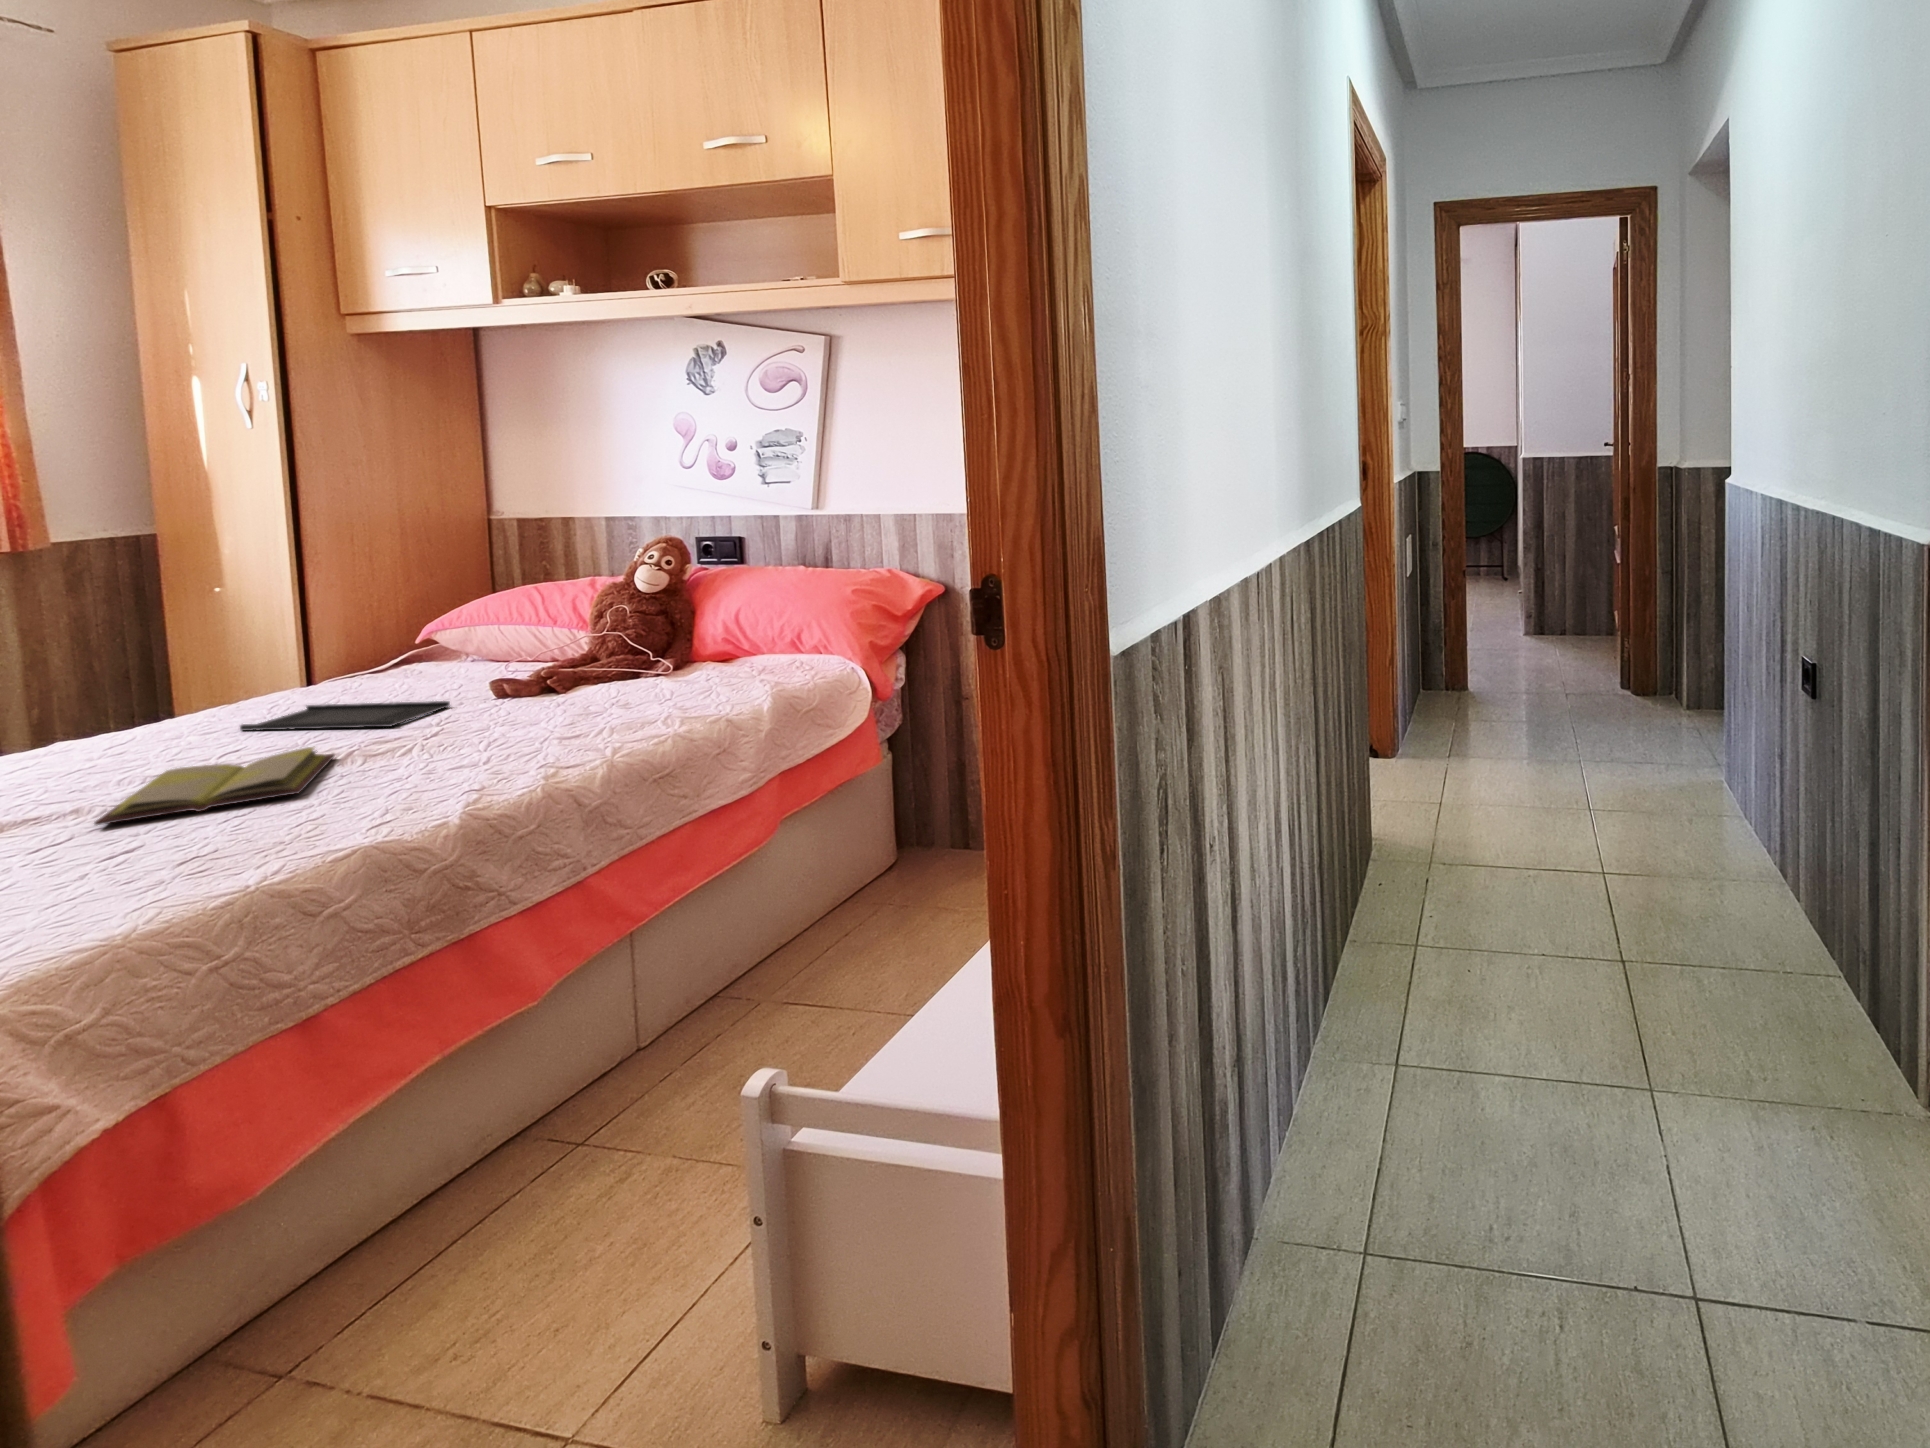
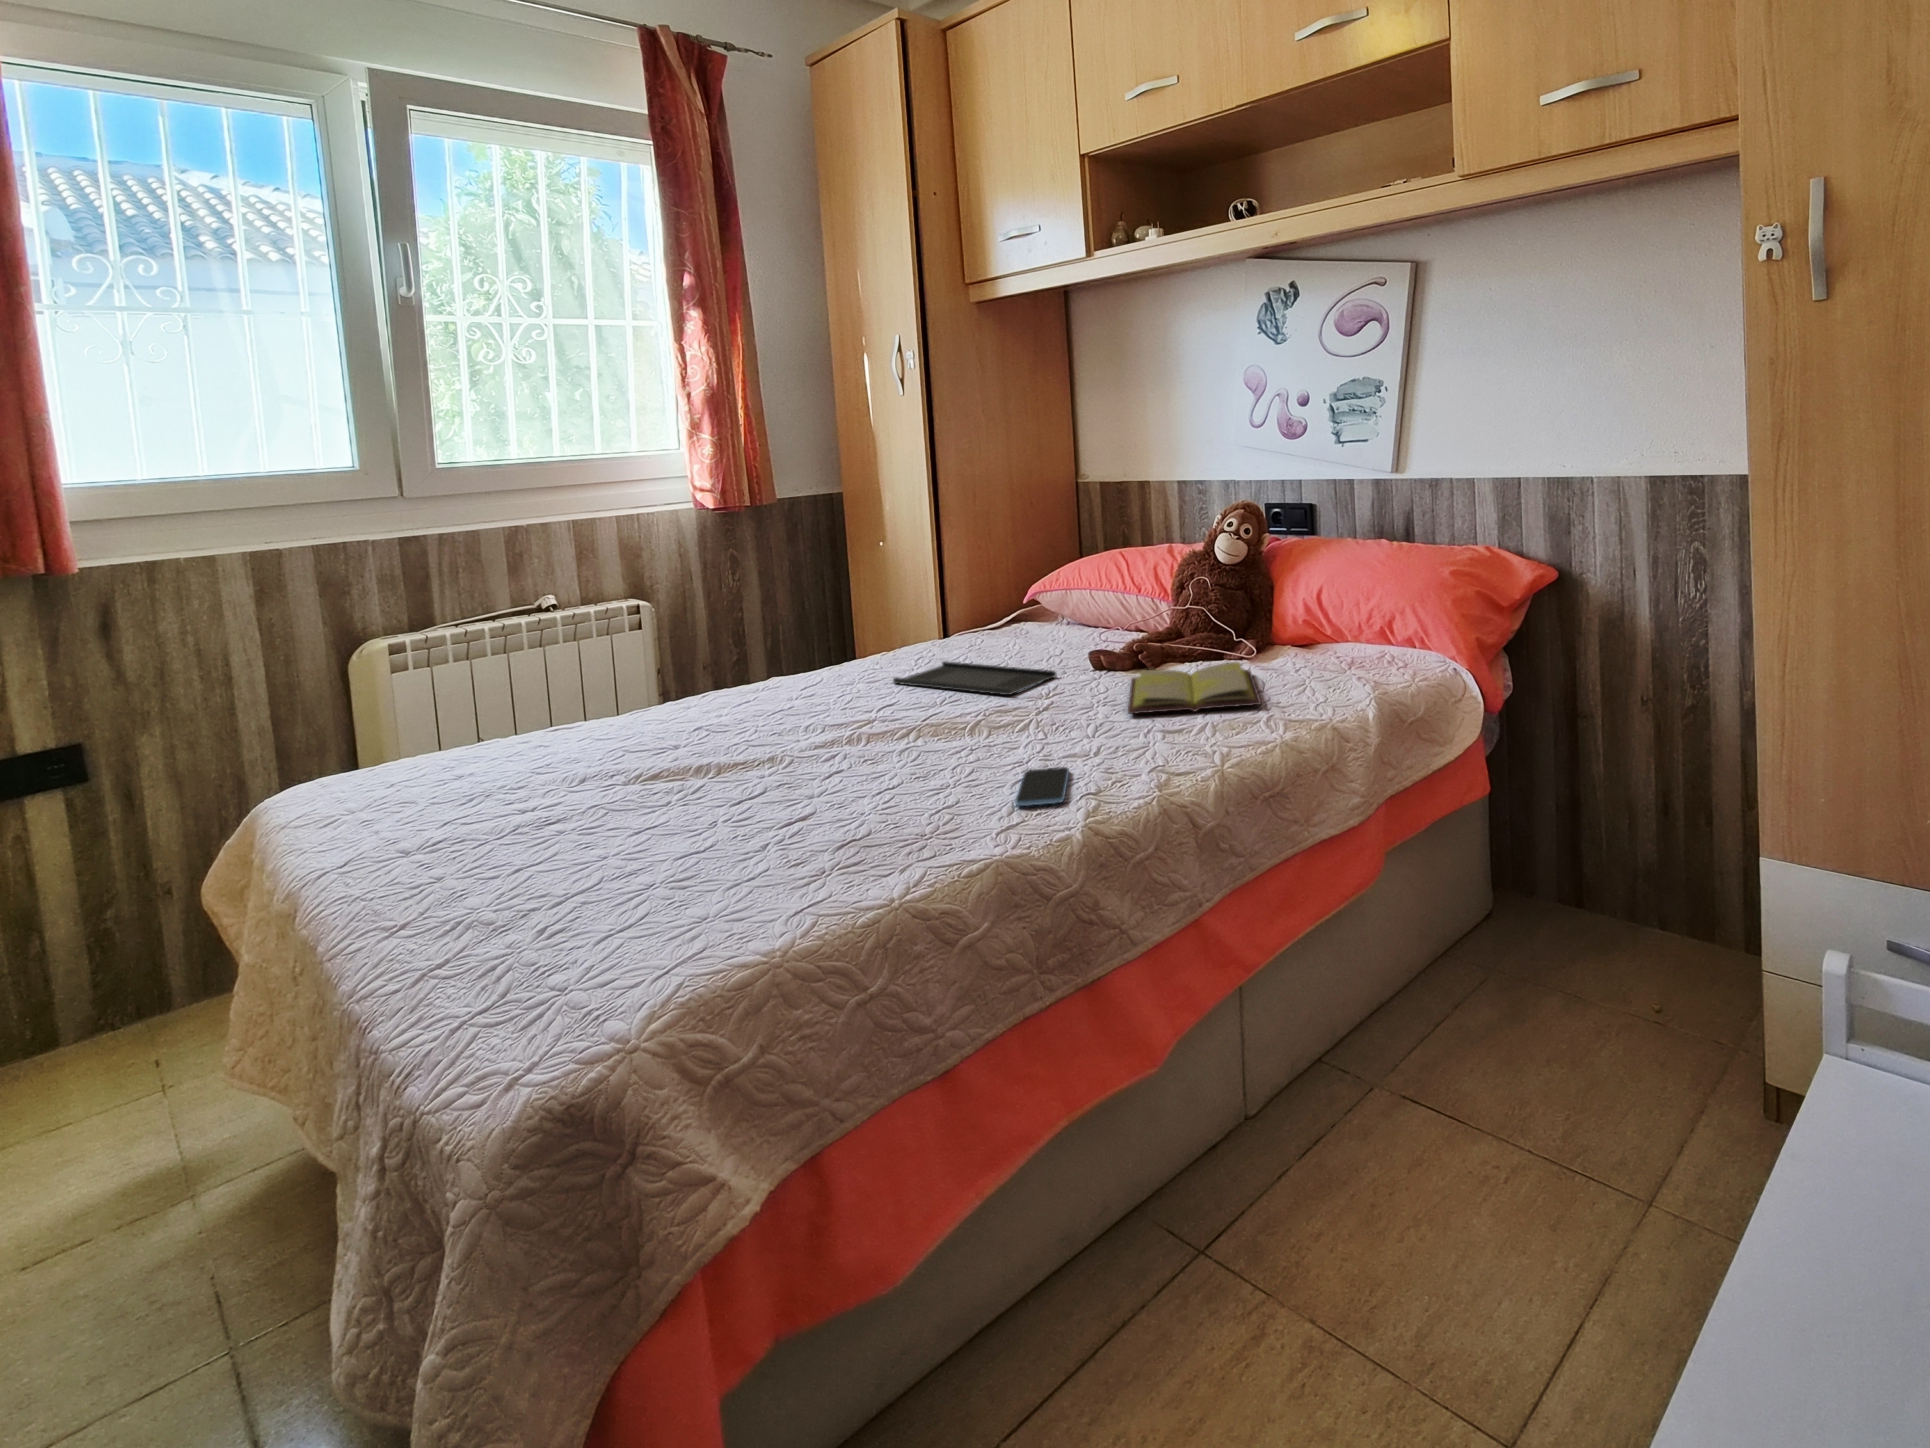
diary: present [95,747,334,825] -> present [1128,662,1261,714]
smartphone: none [391,774,454,808] -> present [1015,767,1069,806]

